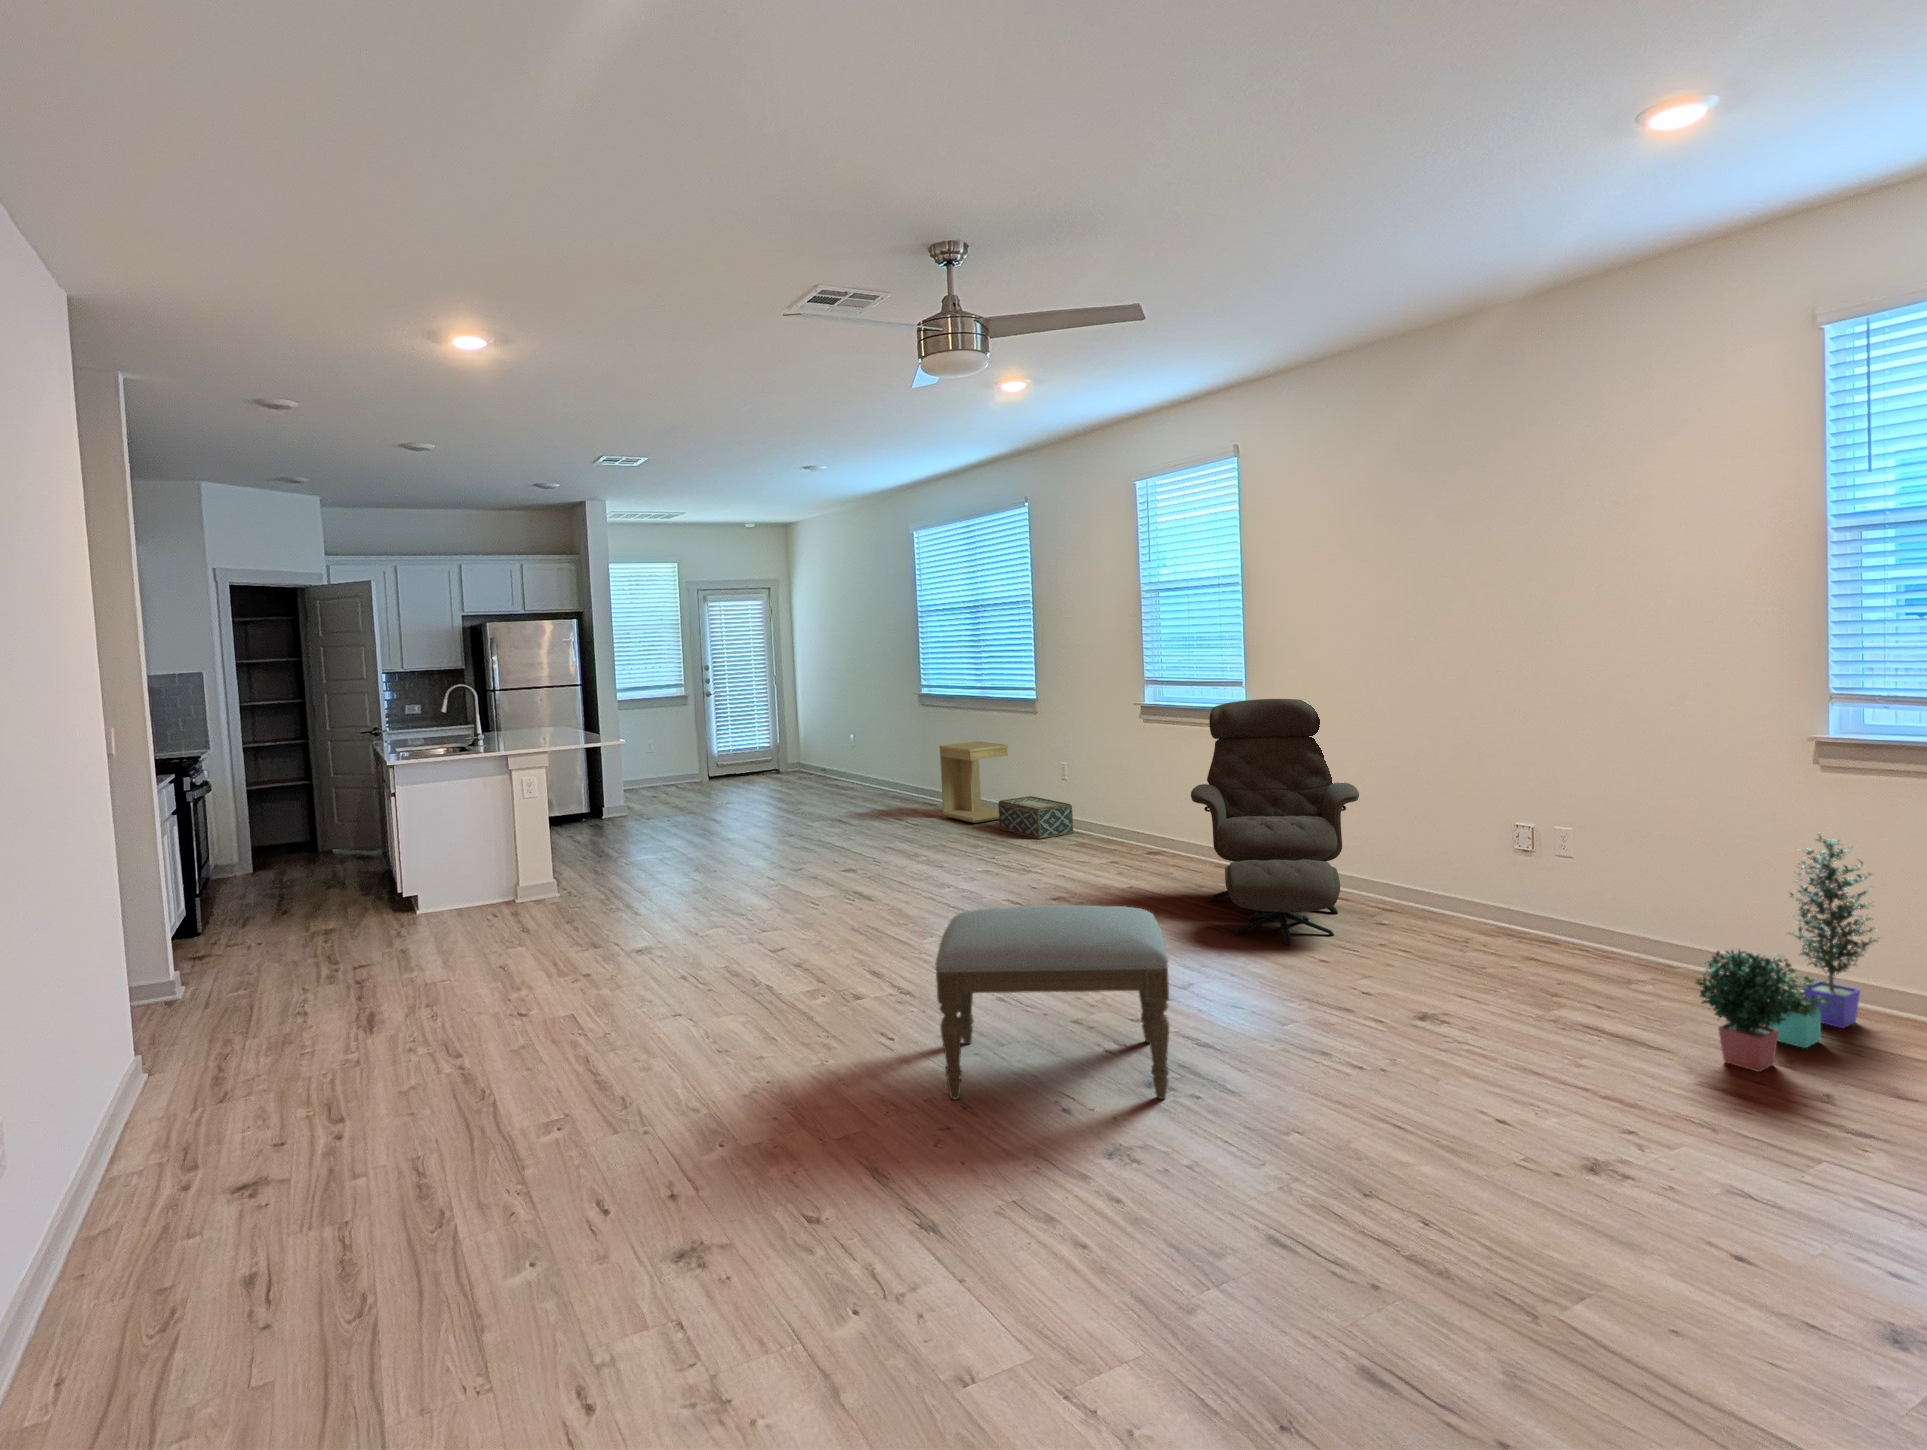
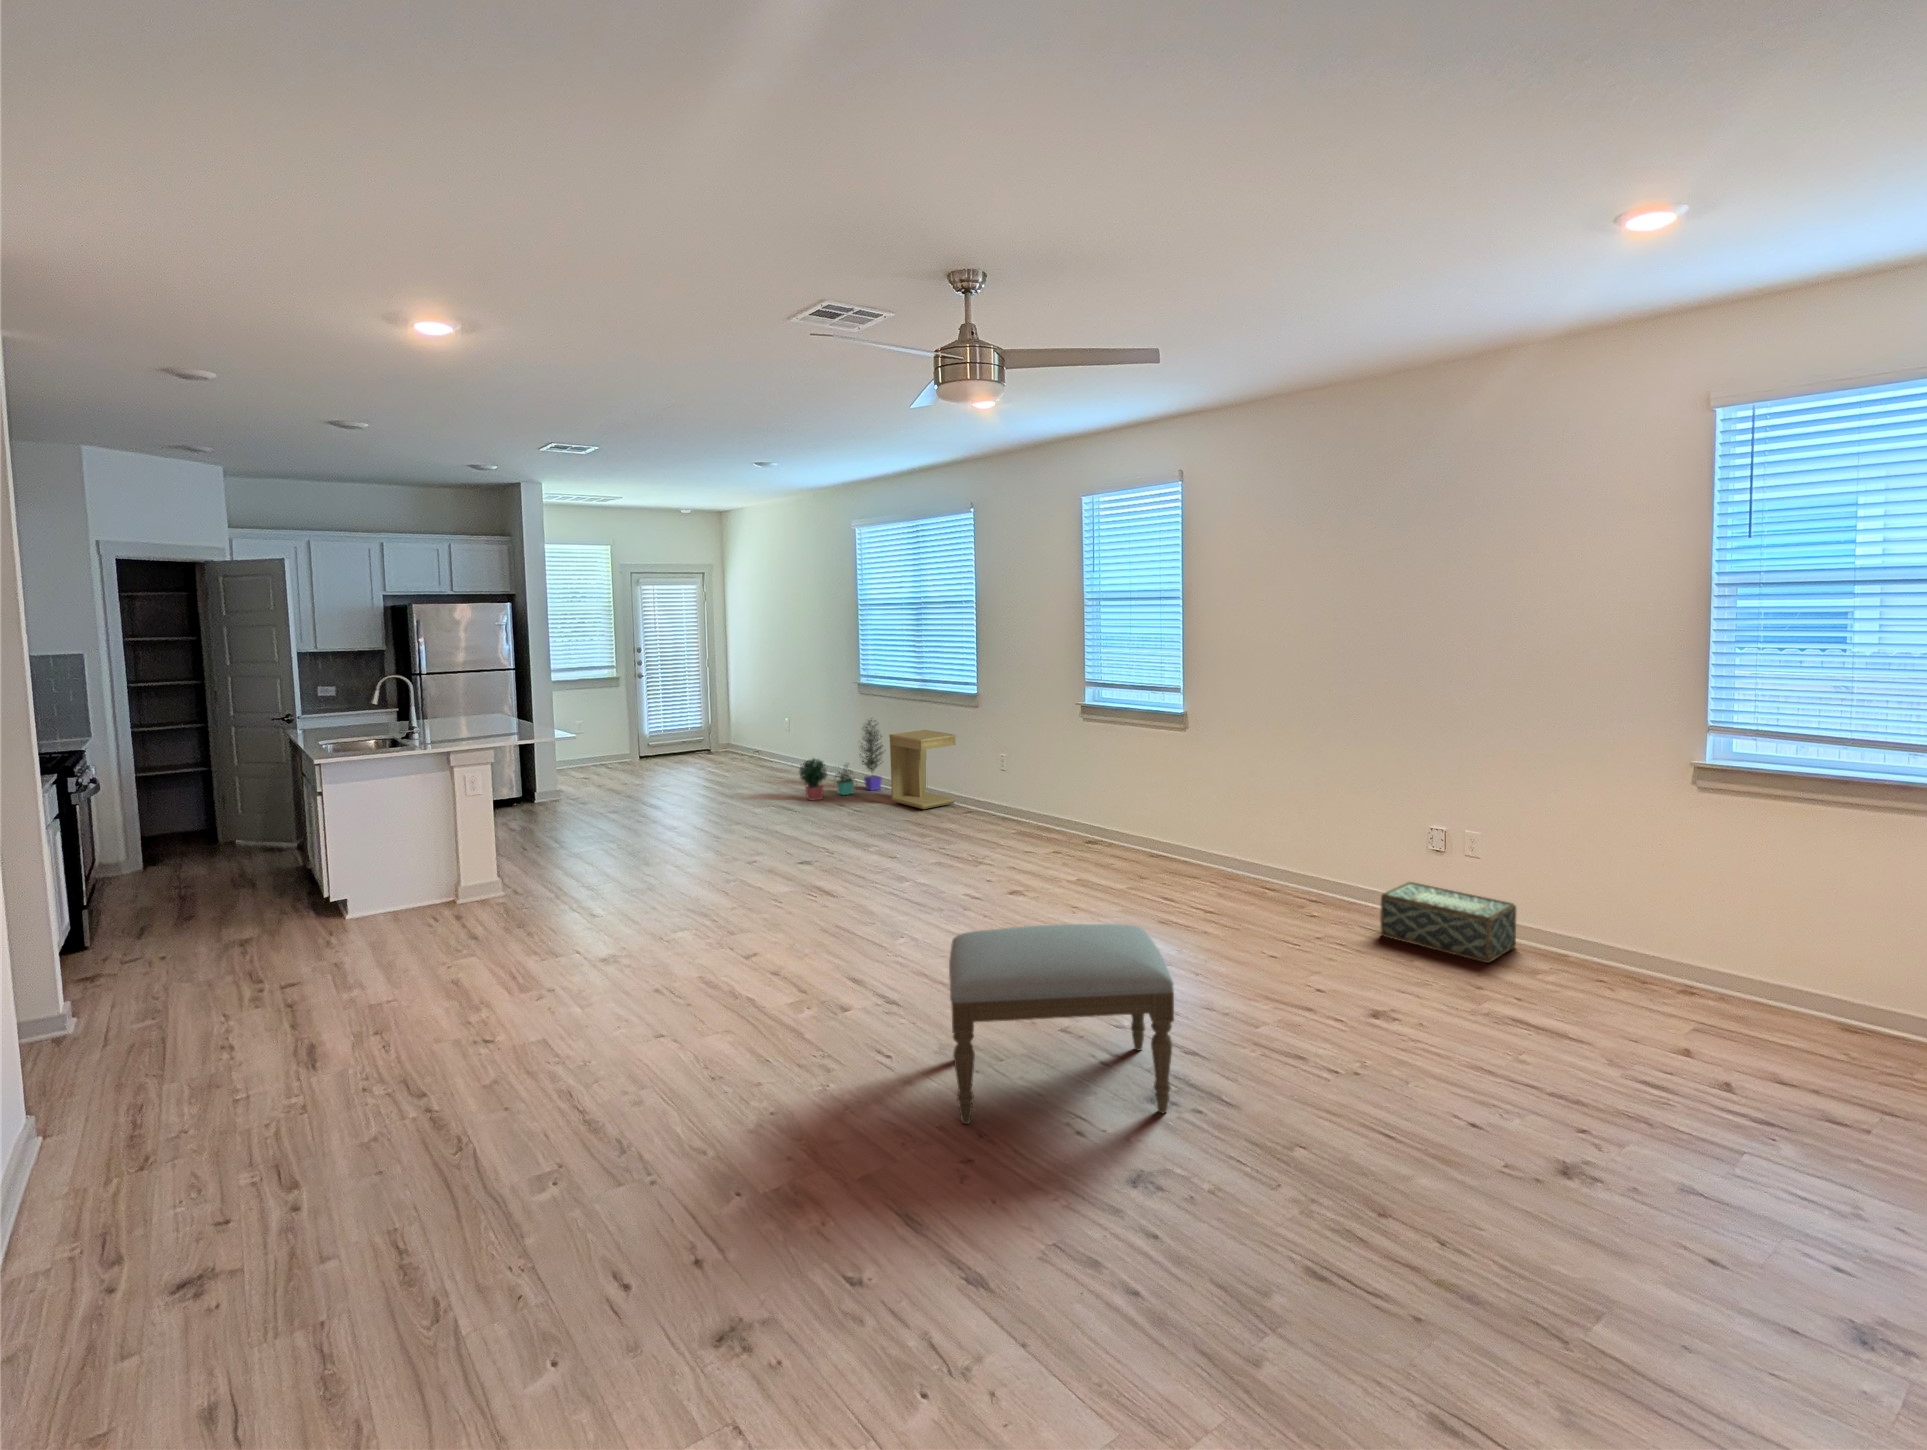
lounge chair: present [1191,699,1359,945] -> none [1145,706,1295,939]
woven basket: present [998,796,1073,839] -> present [1380,882,1516,963]
potted plant: present [1696,833,1877,1072] -> present [799,718,883,801]

